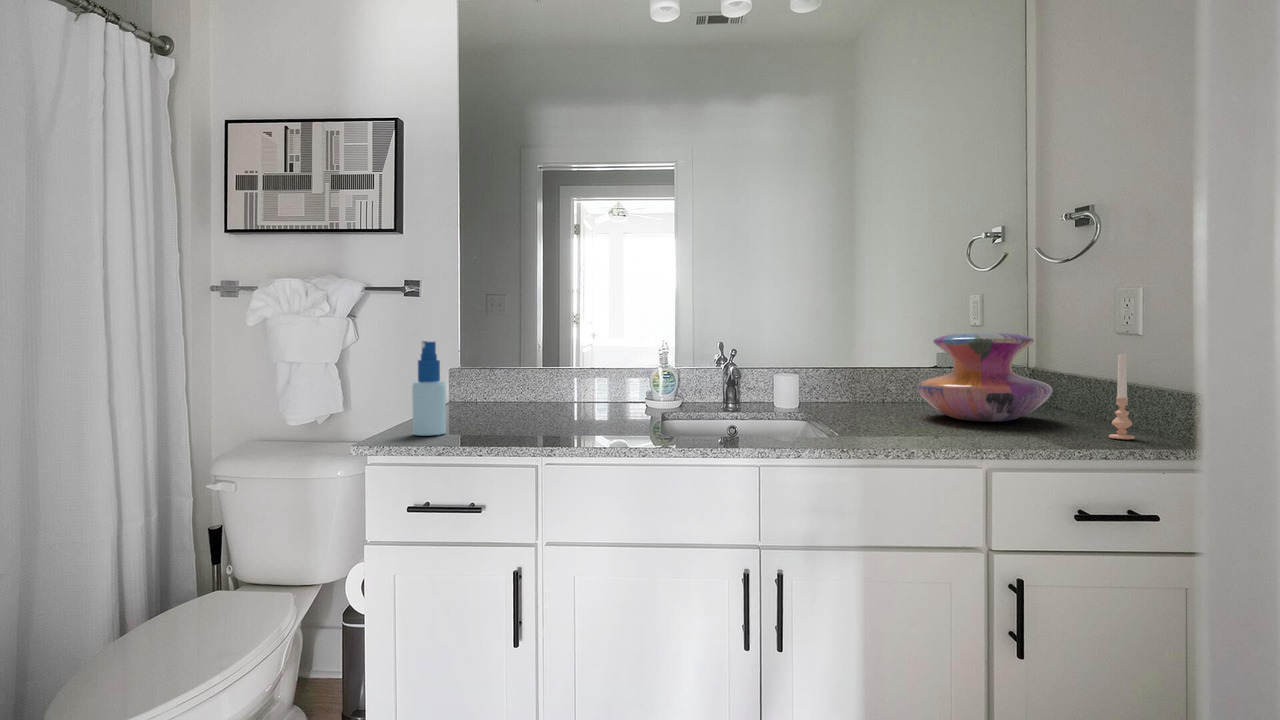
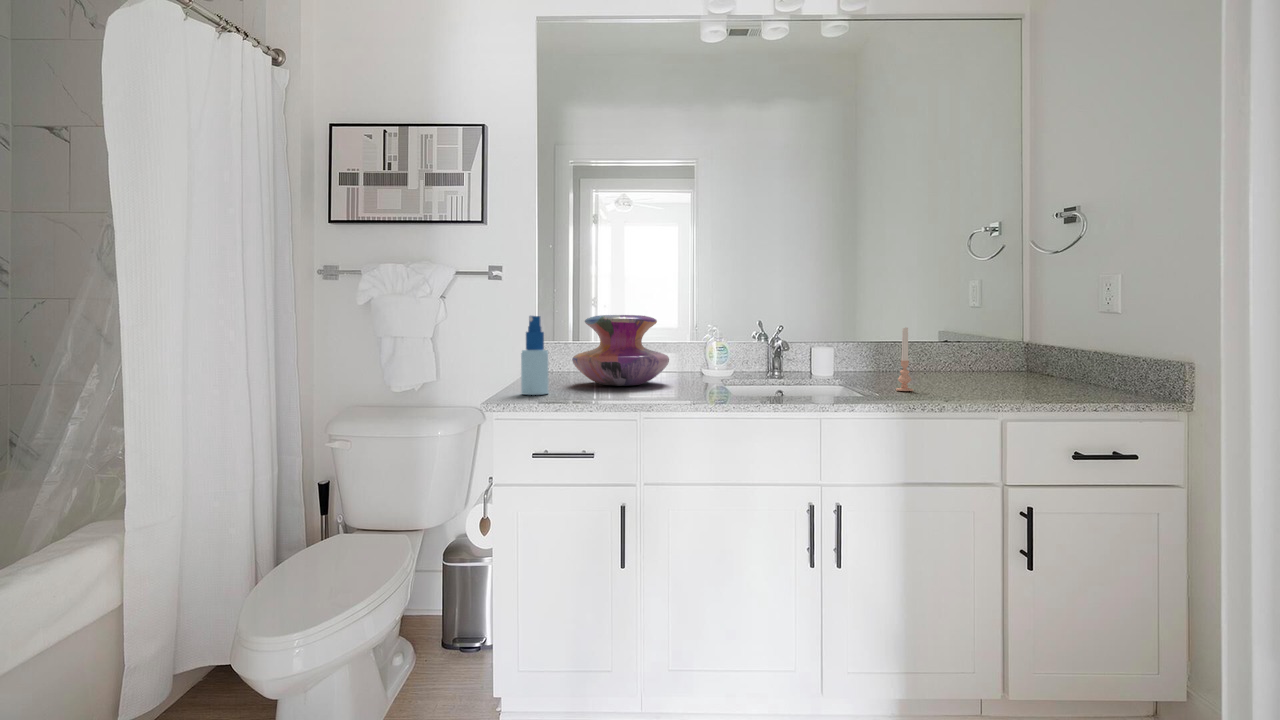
decorative vase: present [917,333,1052,422] -> present [572,315,669,386]
candle: present [1109,353,1135,439] -> present [896,328,913,391]

